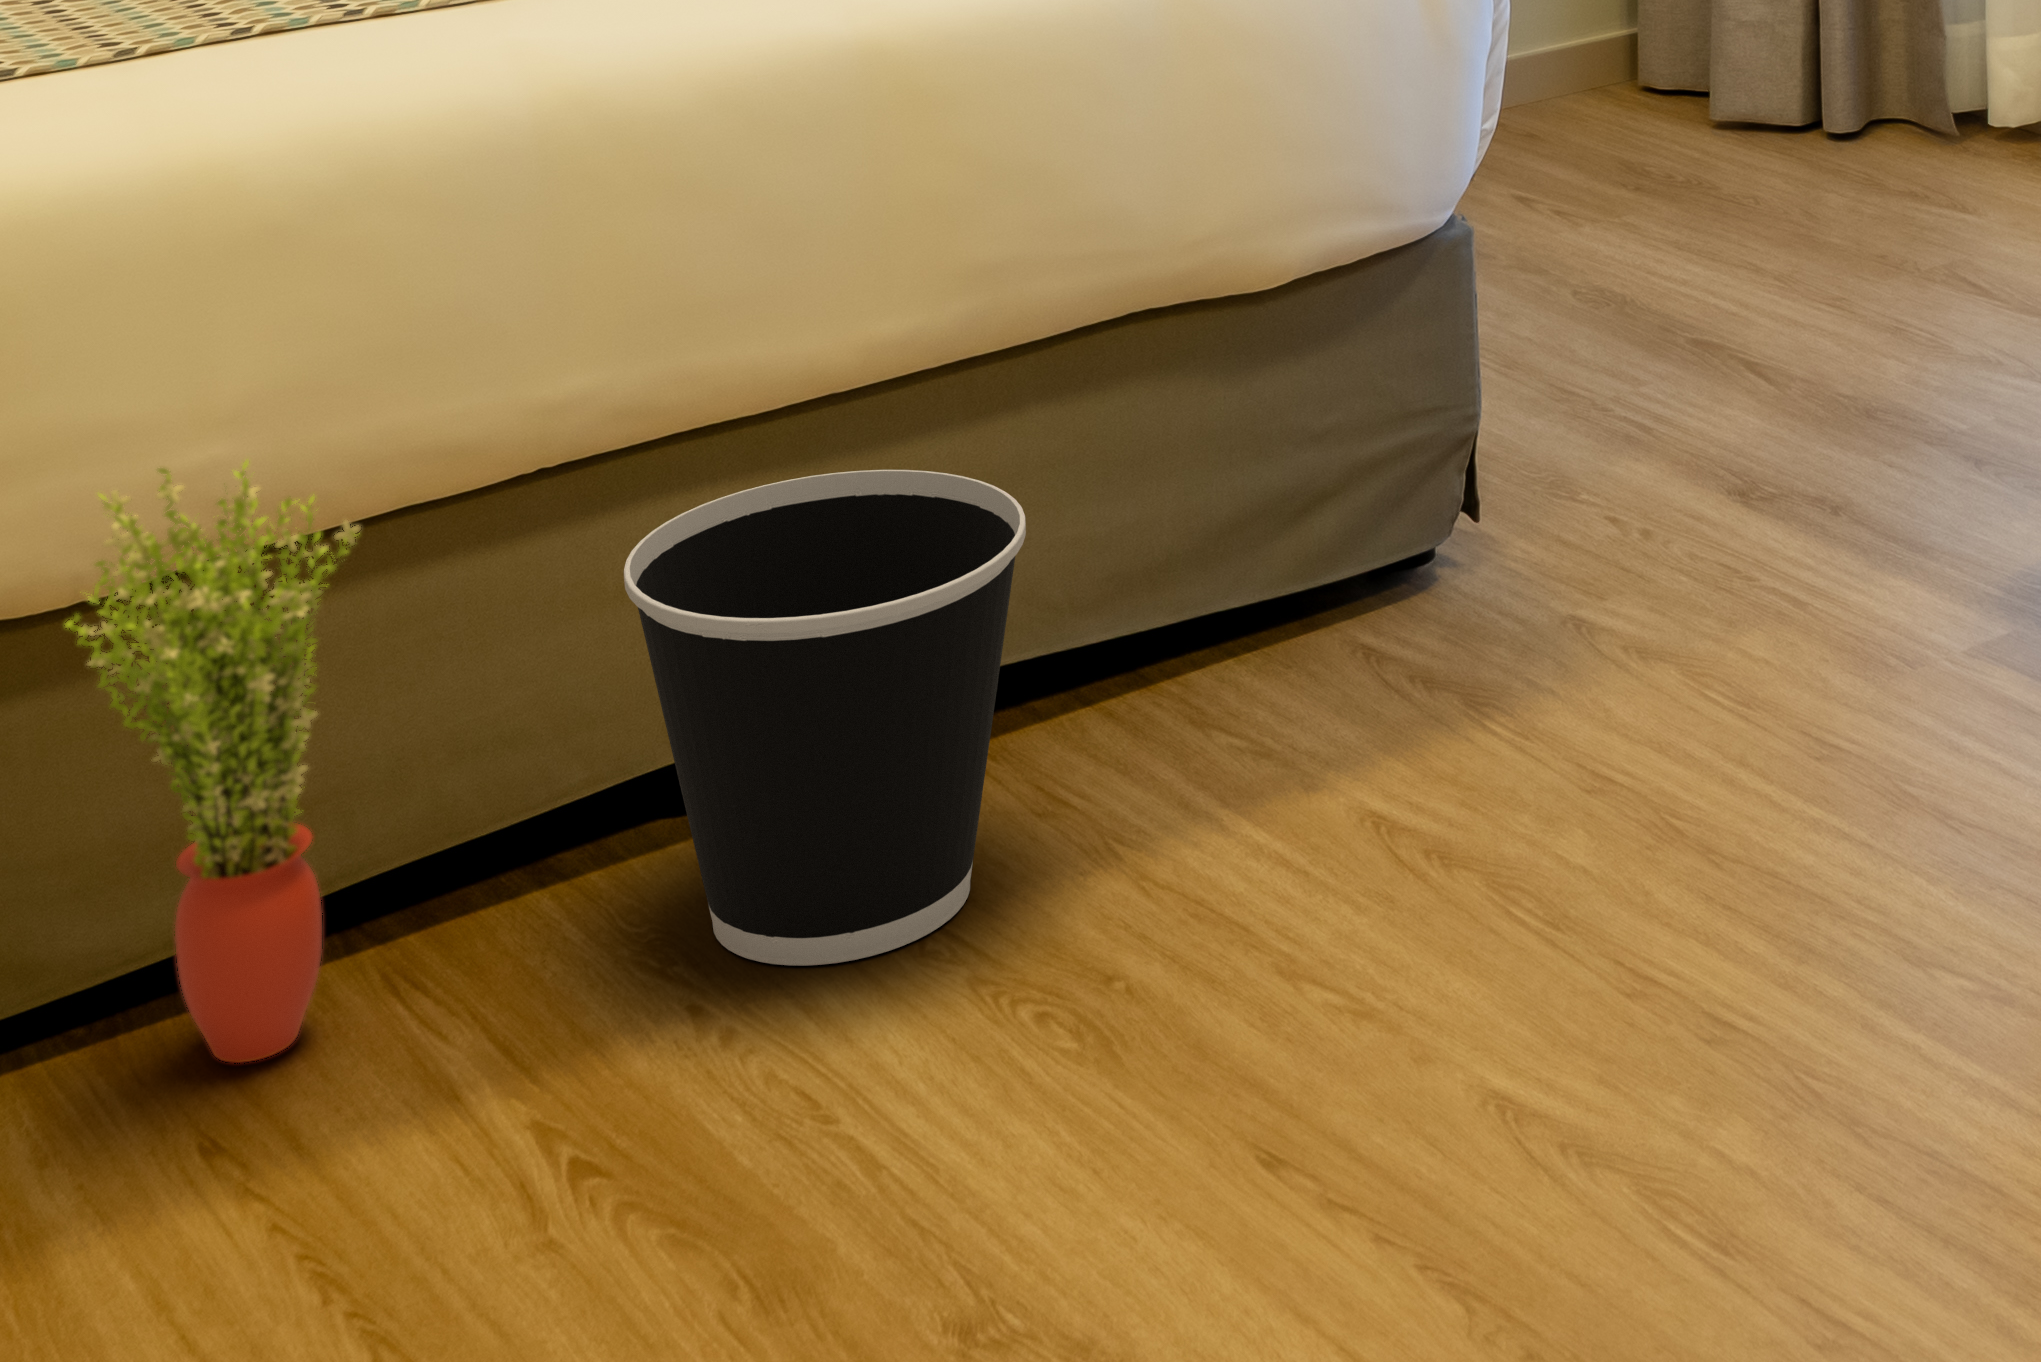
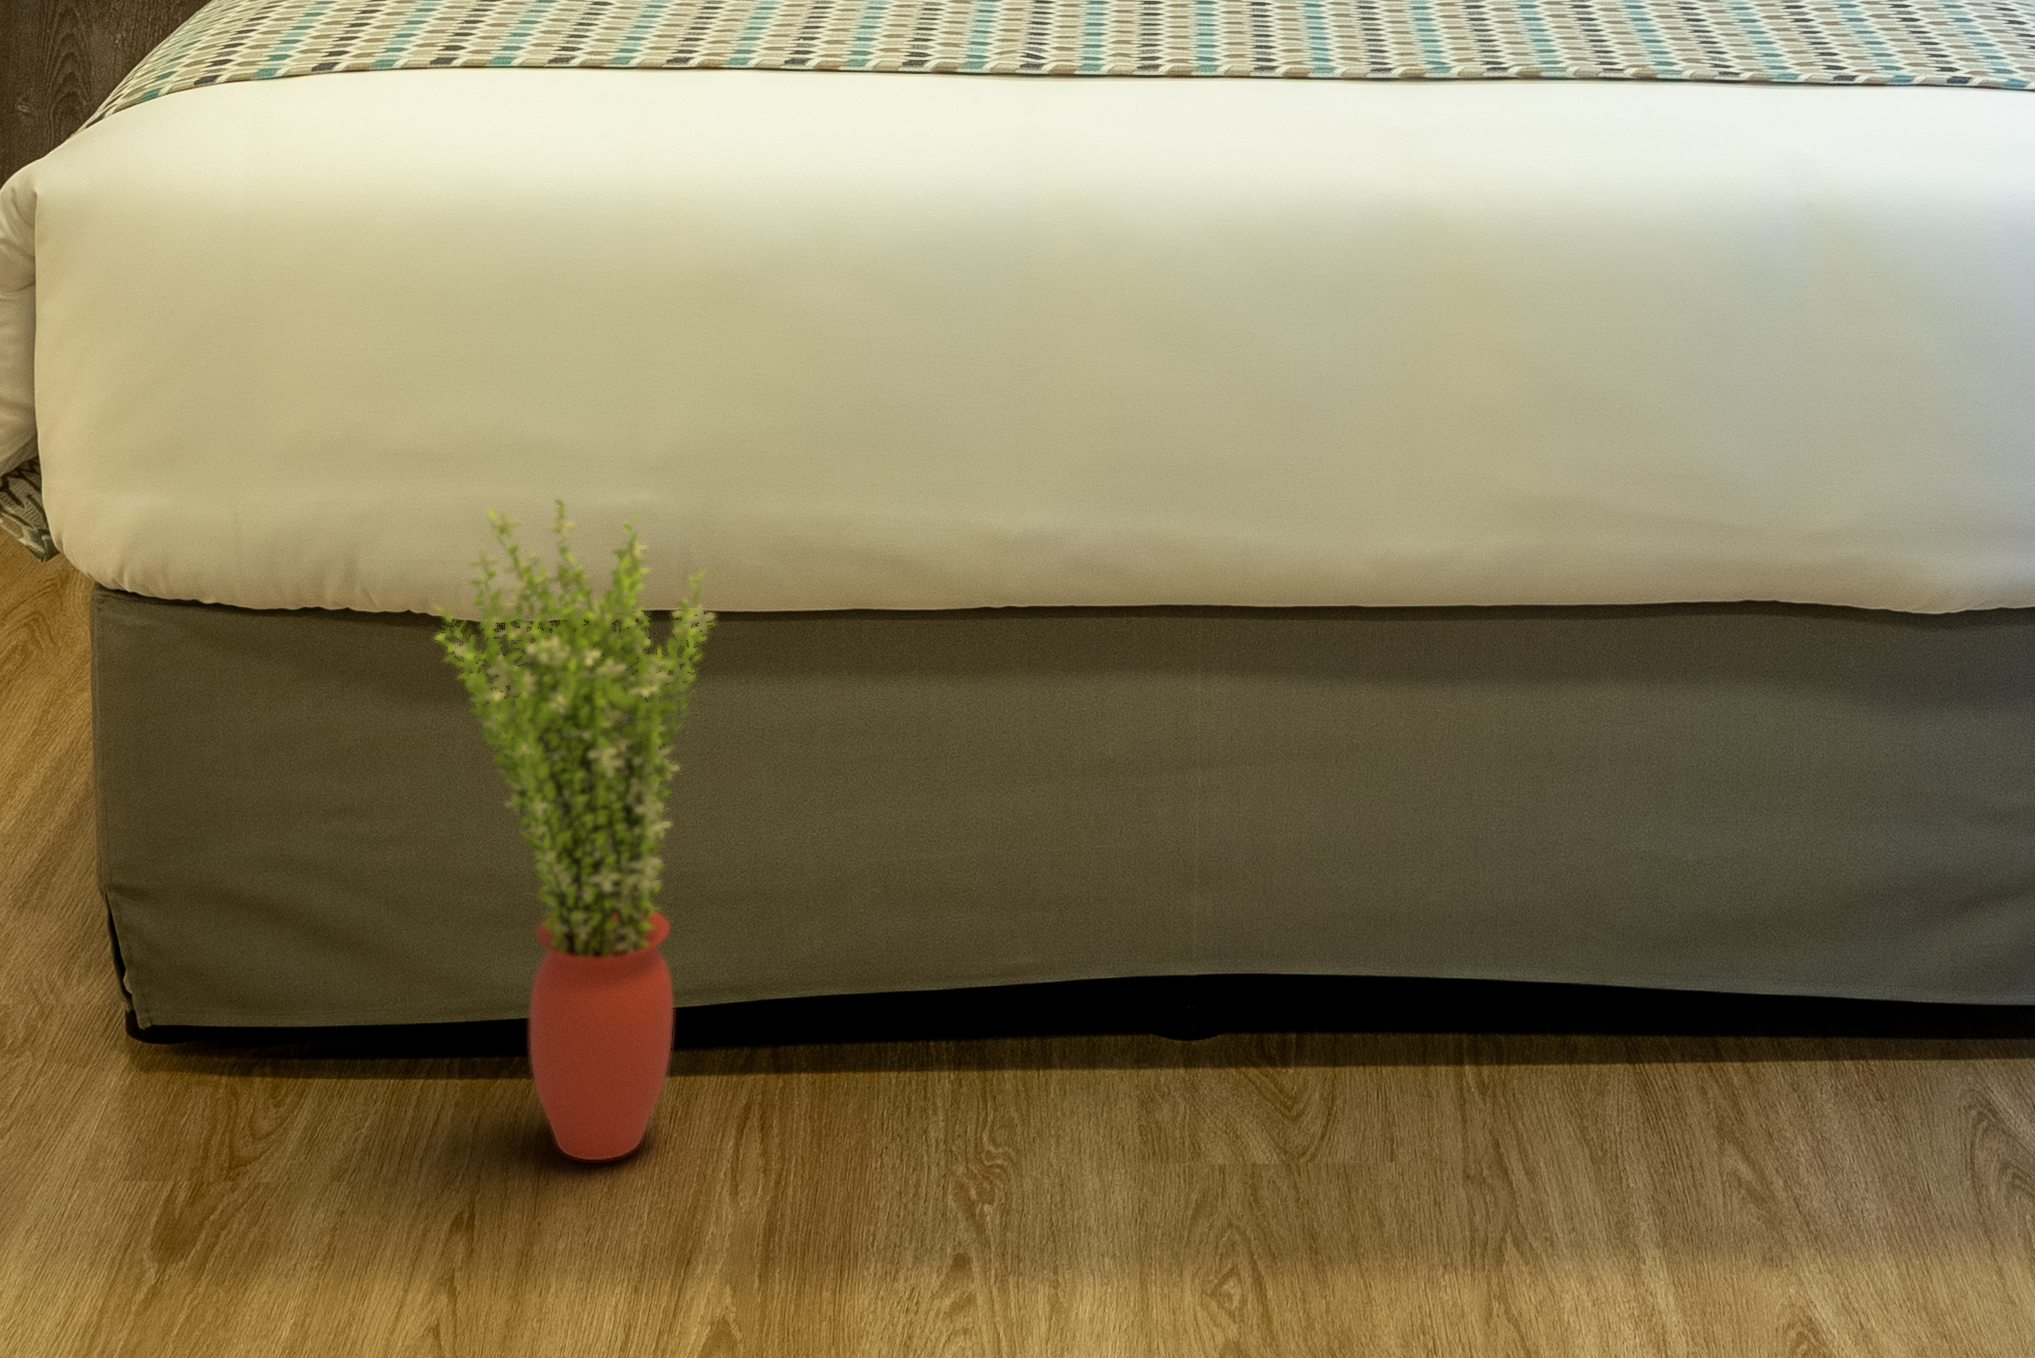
wastebasket: present [624,470,1026,965] -> none [983,696,1433,1286]

